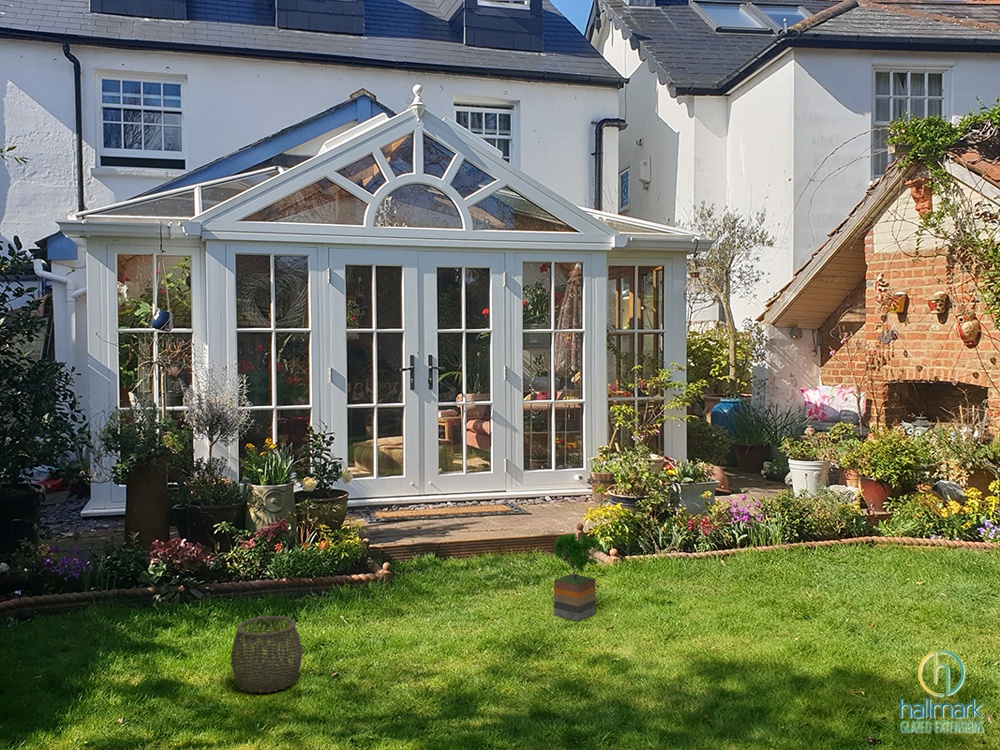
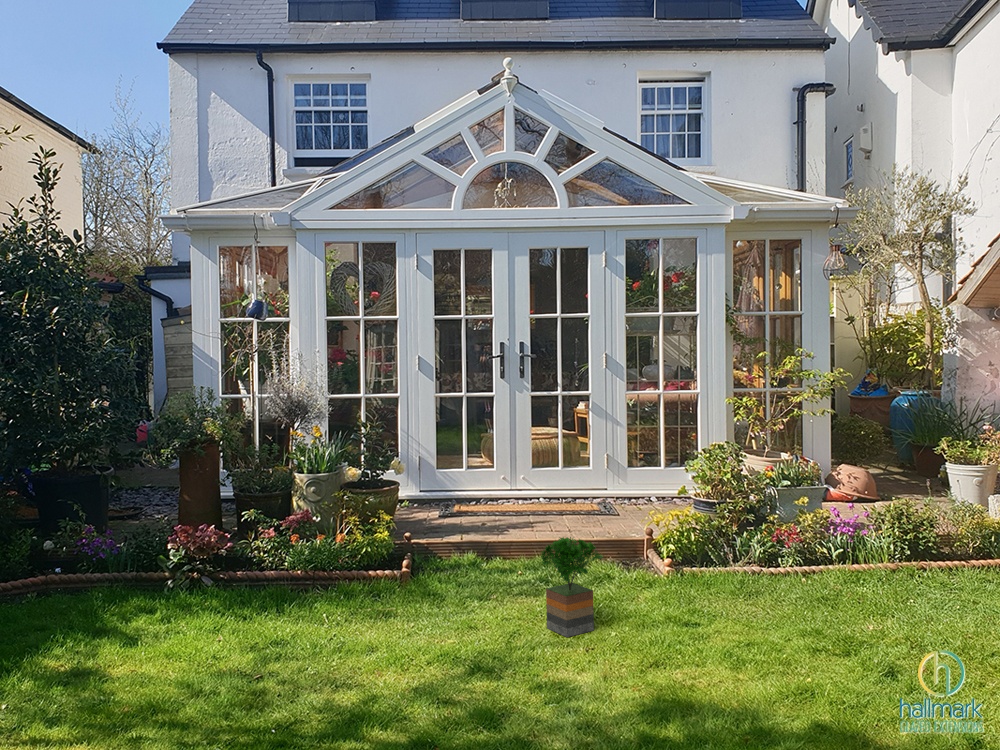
woven basket: present [231,616,303,693] -> none [158,605,234,684]

